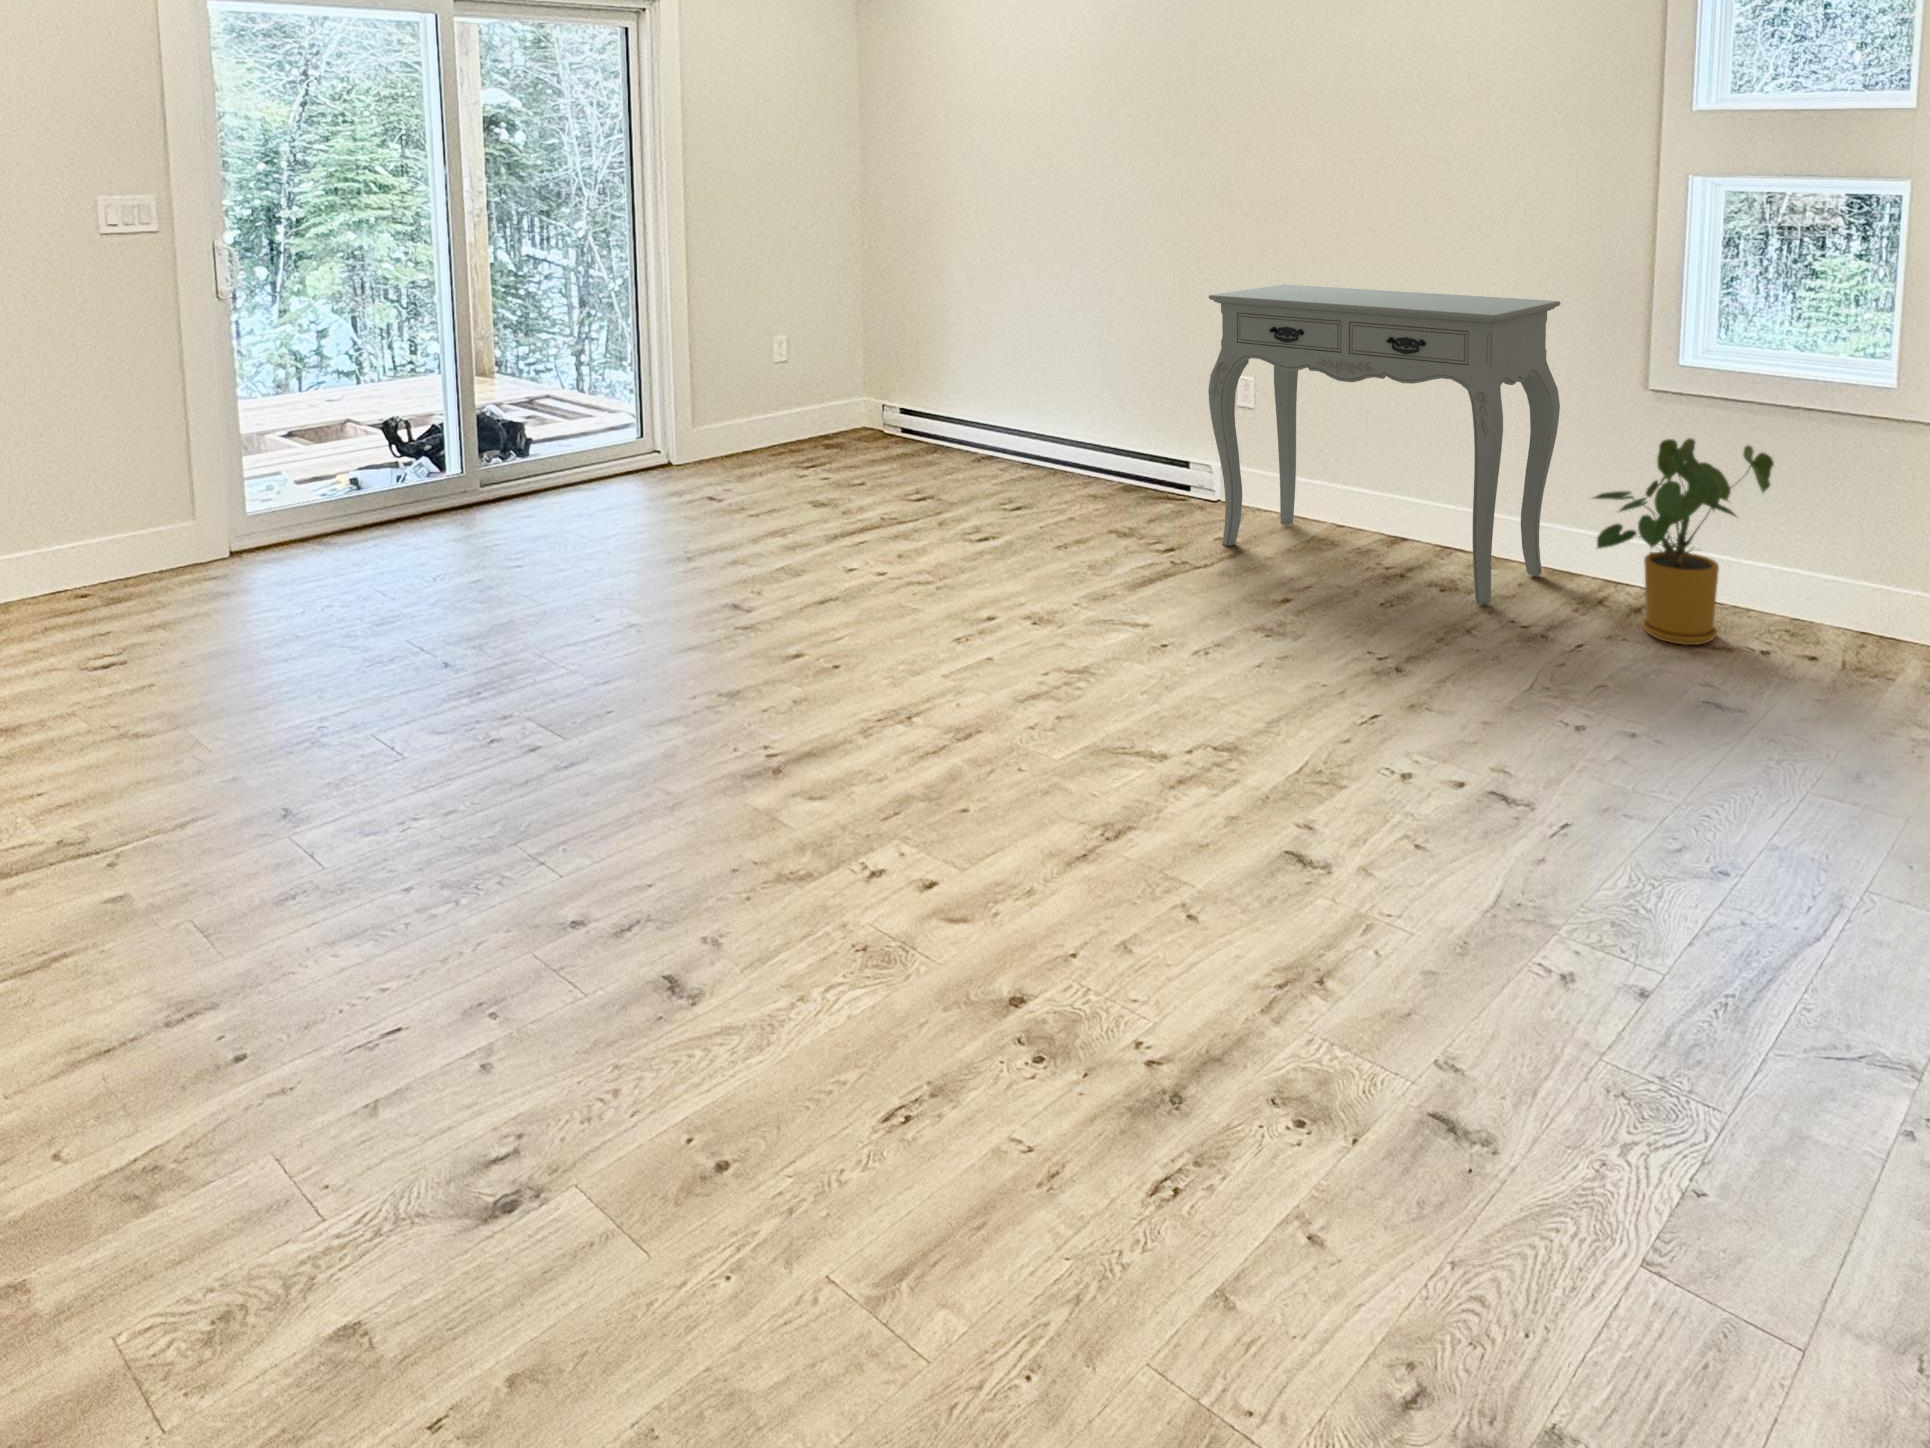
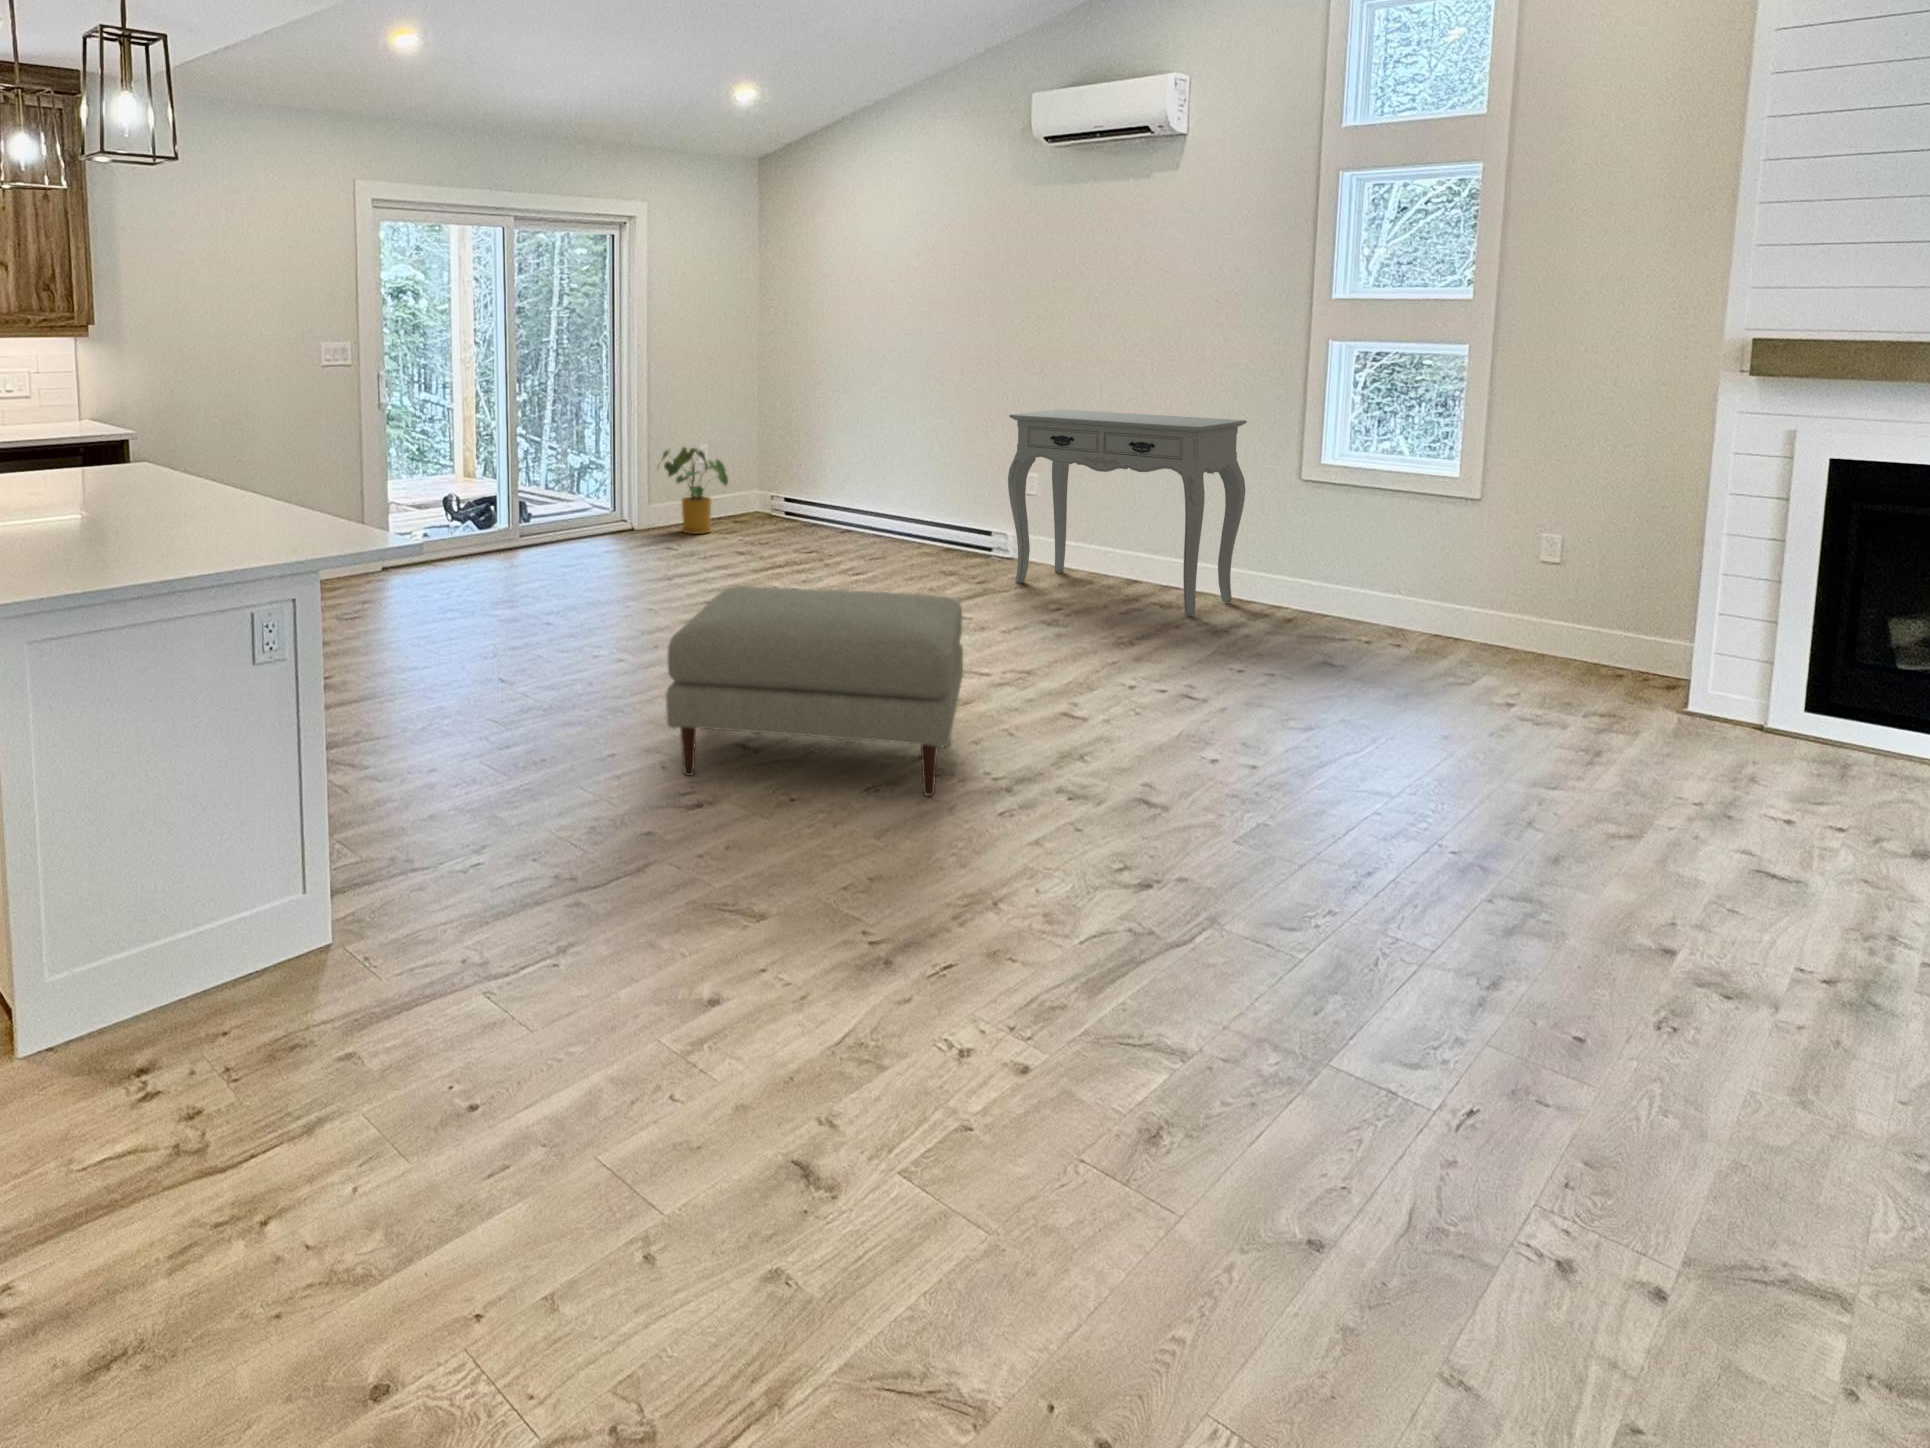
house plant: present [1594,438,1774,645] -> present [661,447,728,534]
ottoman: none [458,645,1102,1139] -> present [666,586,963,796]

